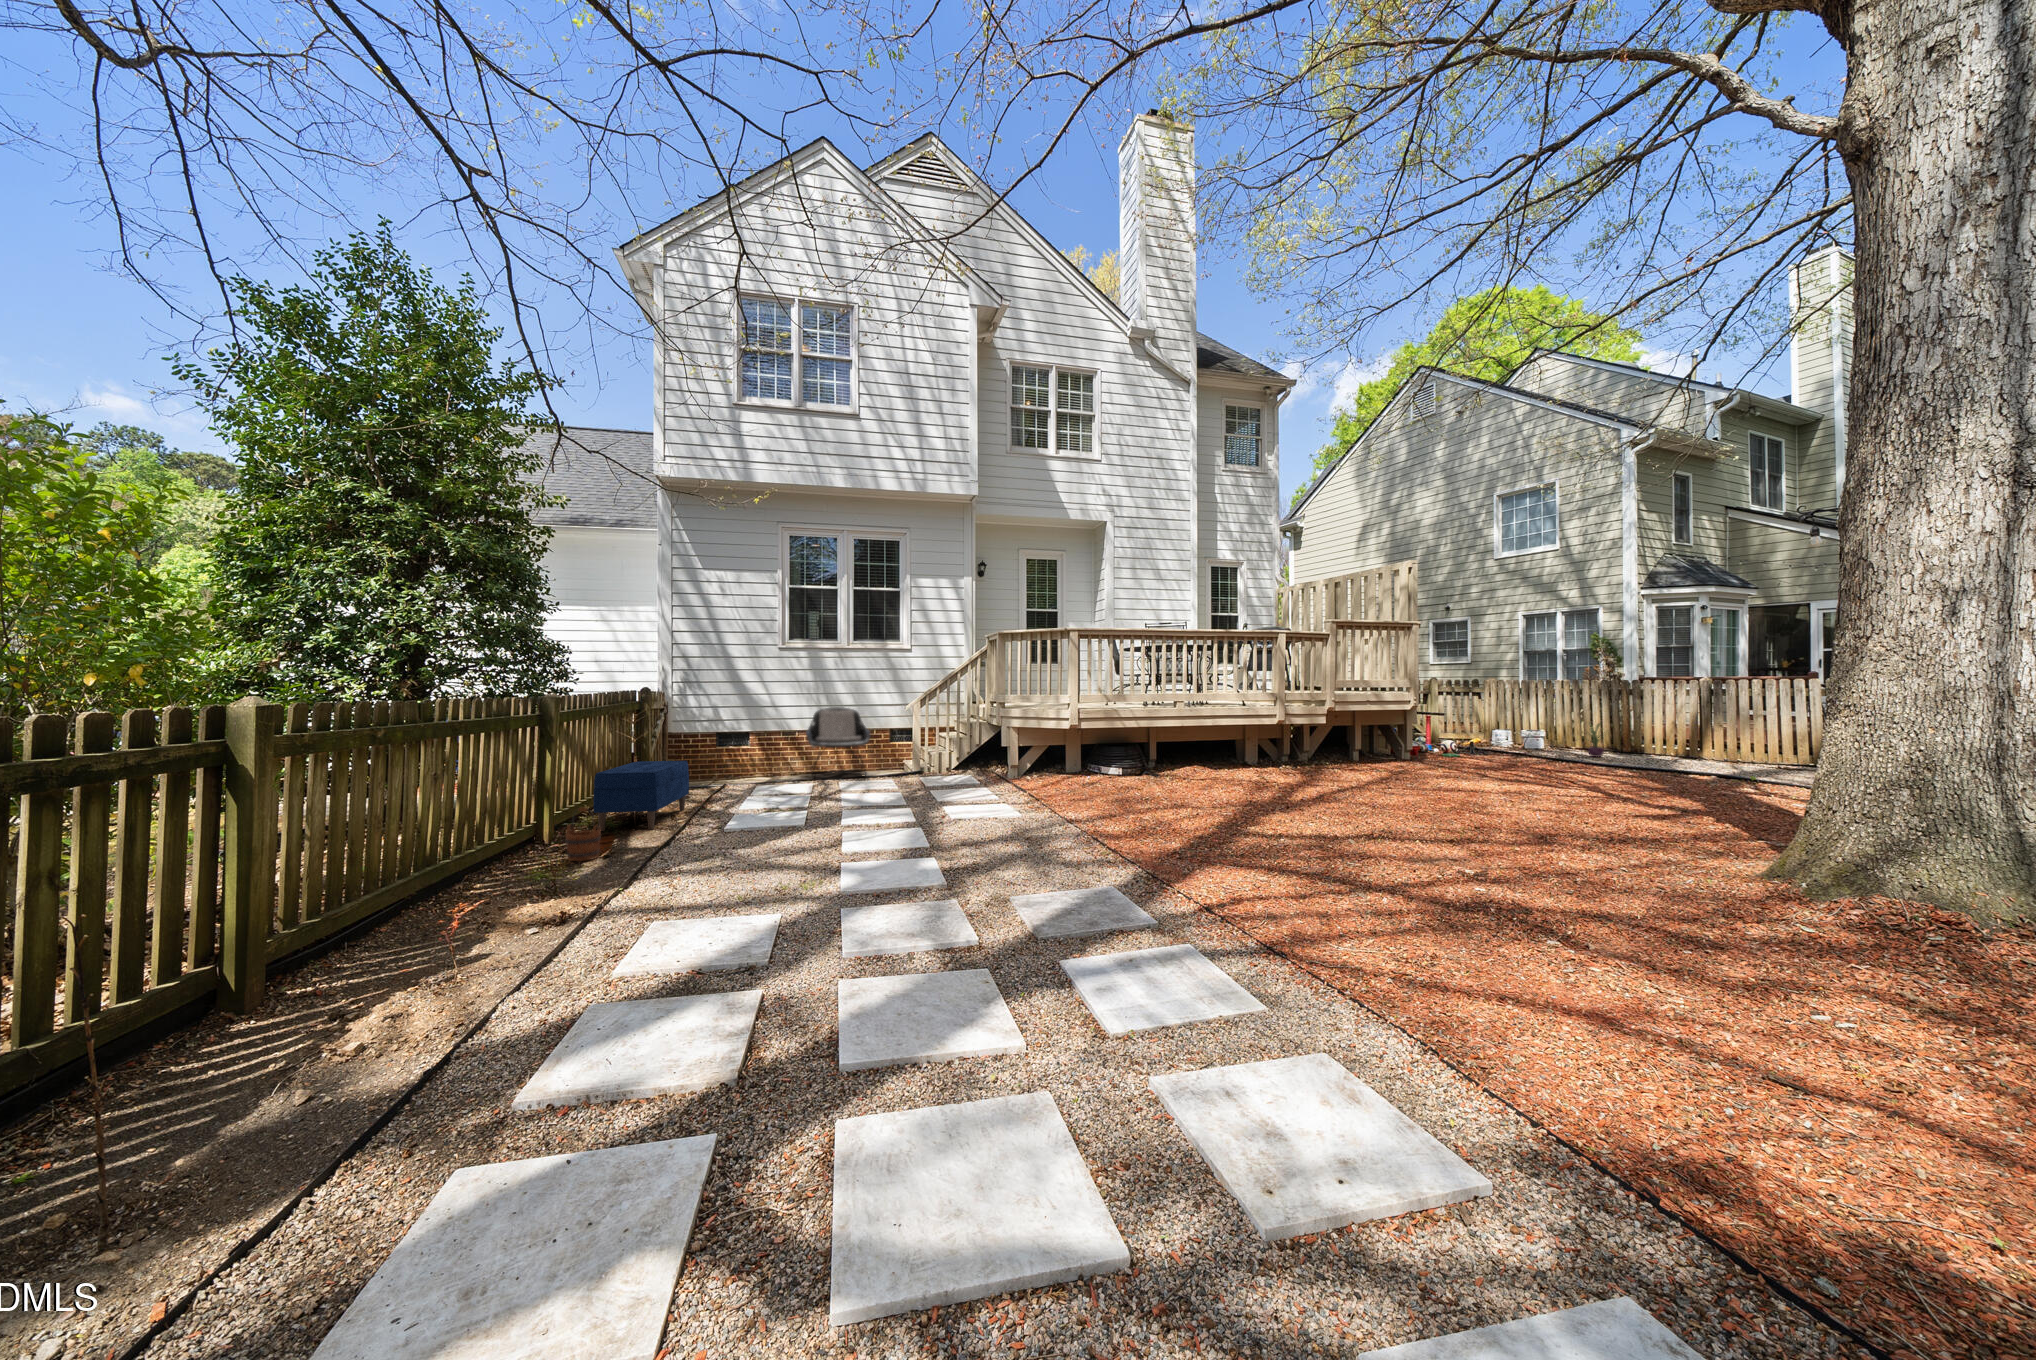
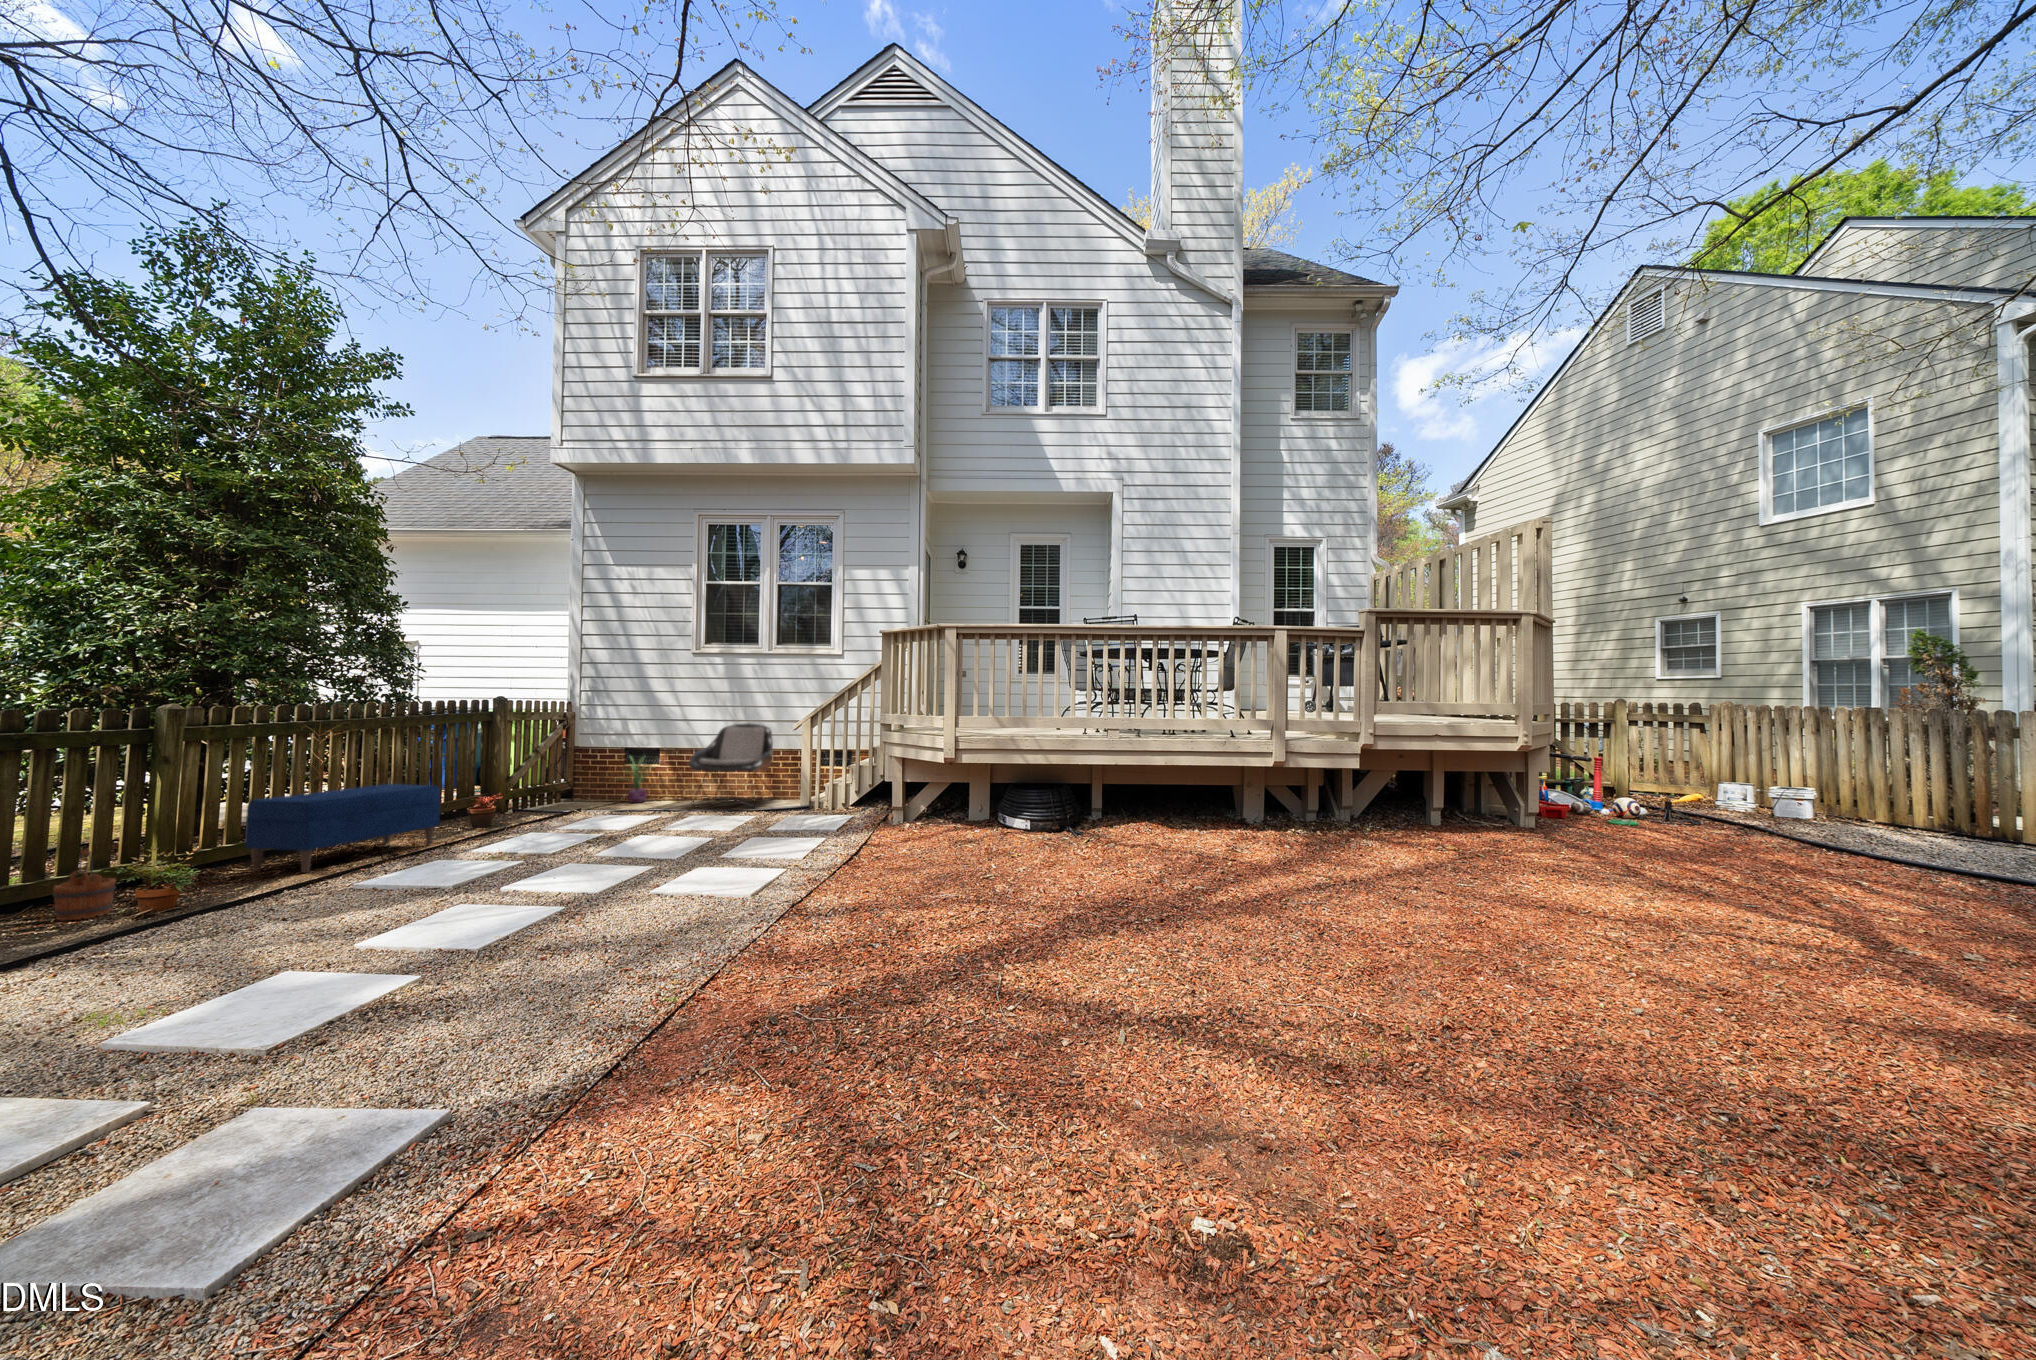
decorative plant: present [1588,723,1604,757] -> present [628,757,650,803]

